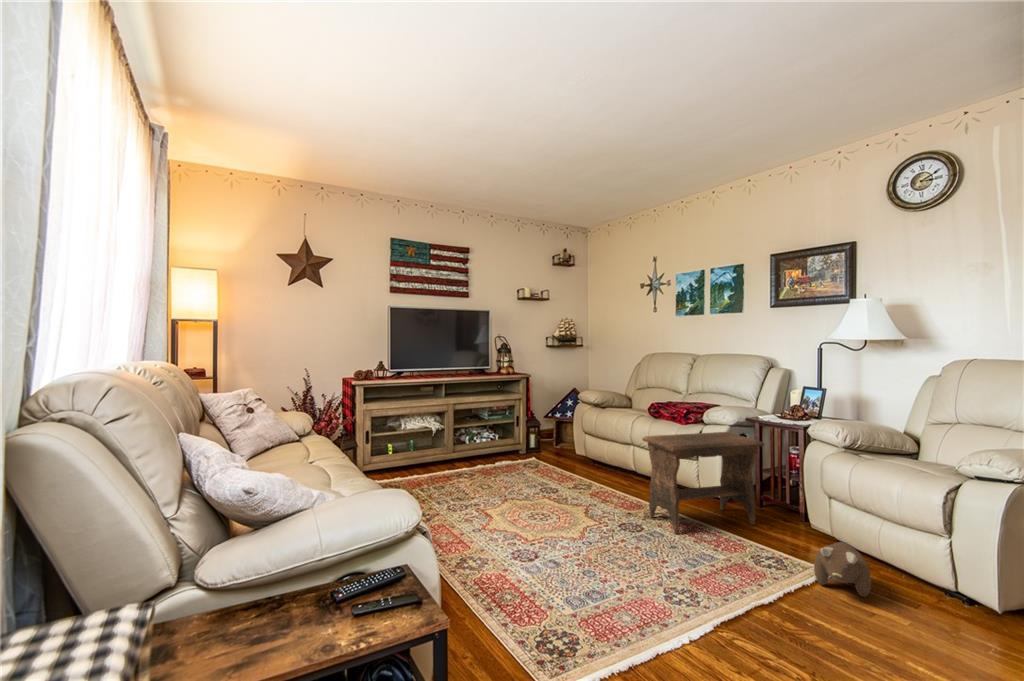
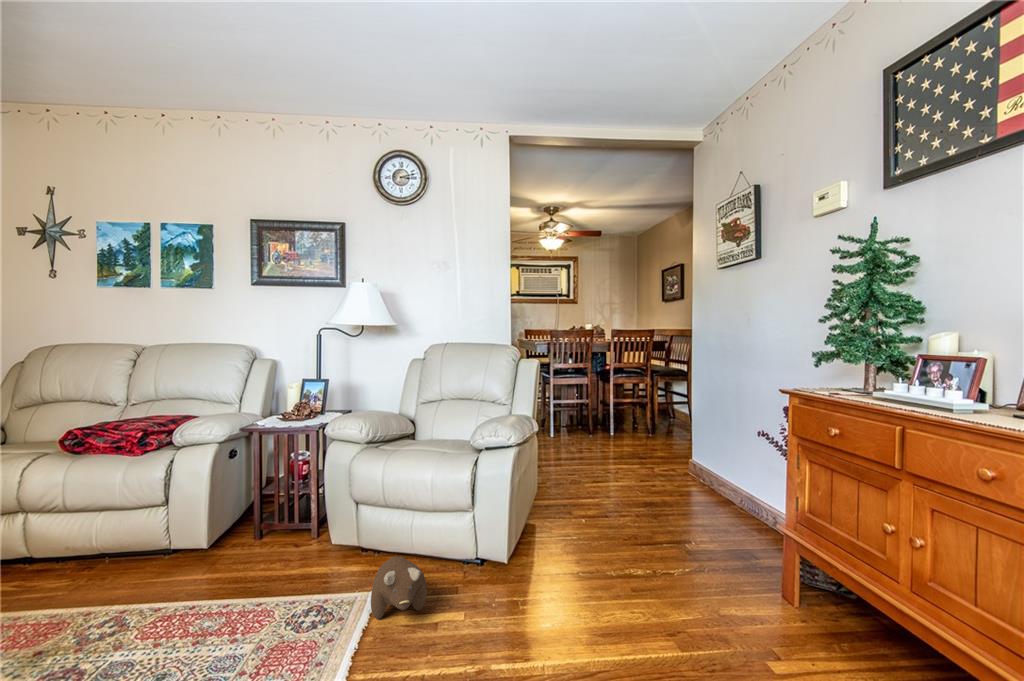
footstool: present [642,432,764,534] -> none [70,453,278,647]

